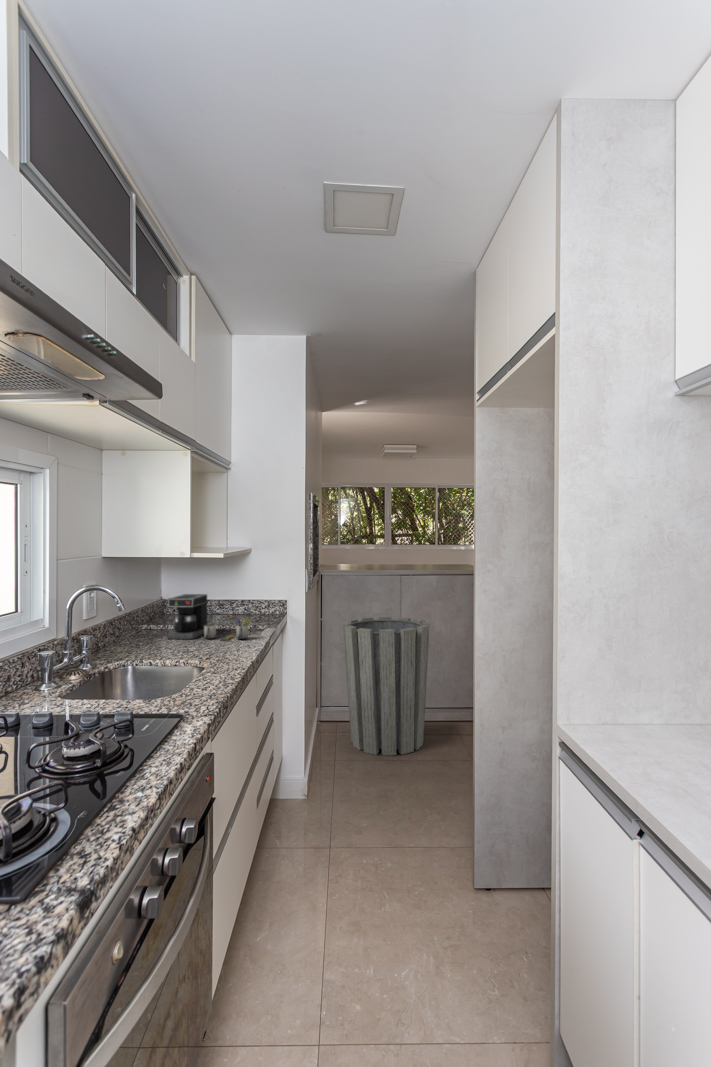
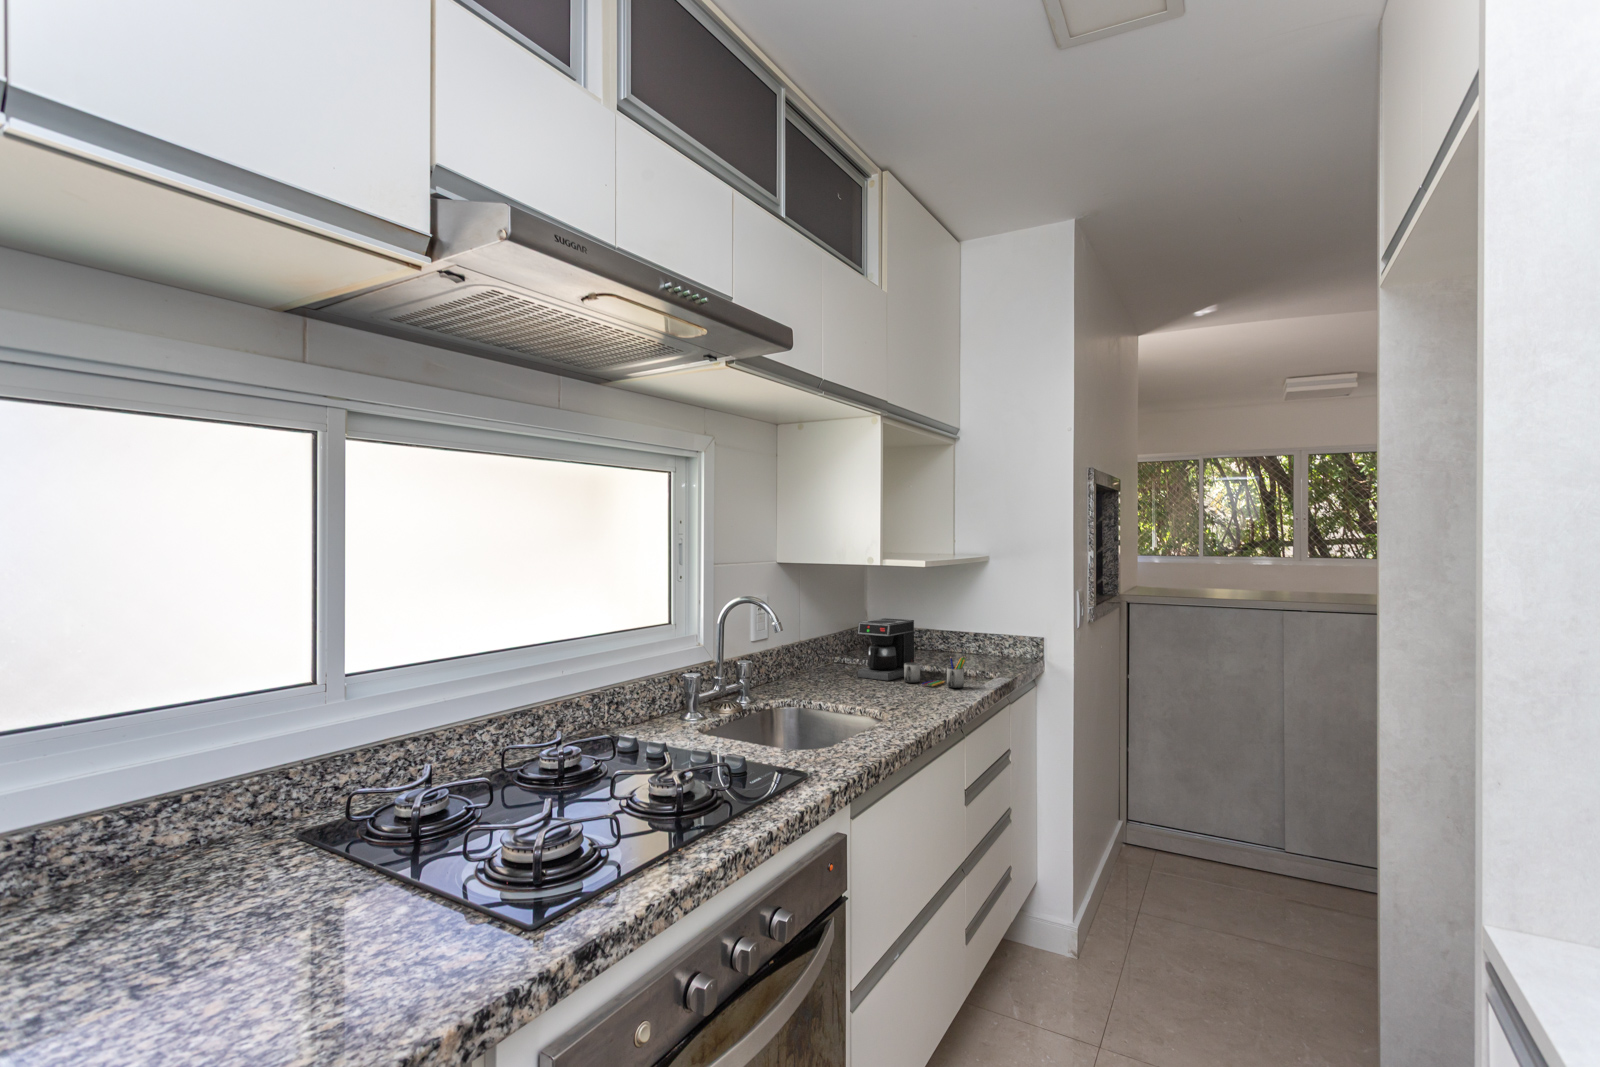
trash can: present [343,617,430,756] -> none [1157,679,1330,926]

